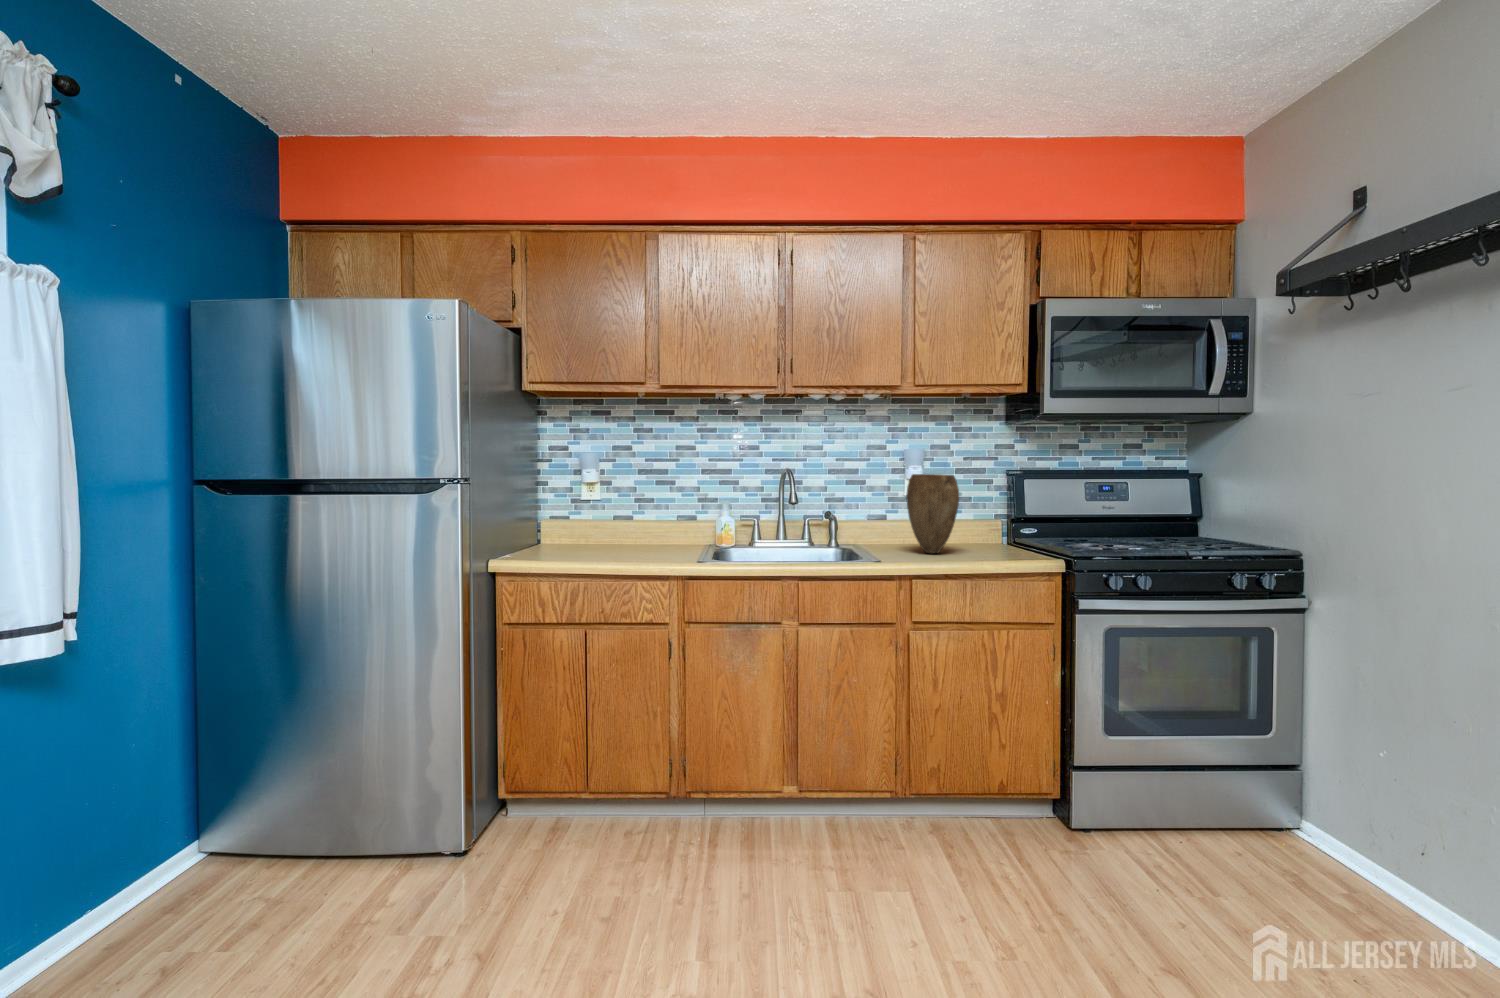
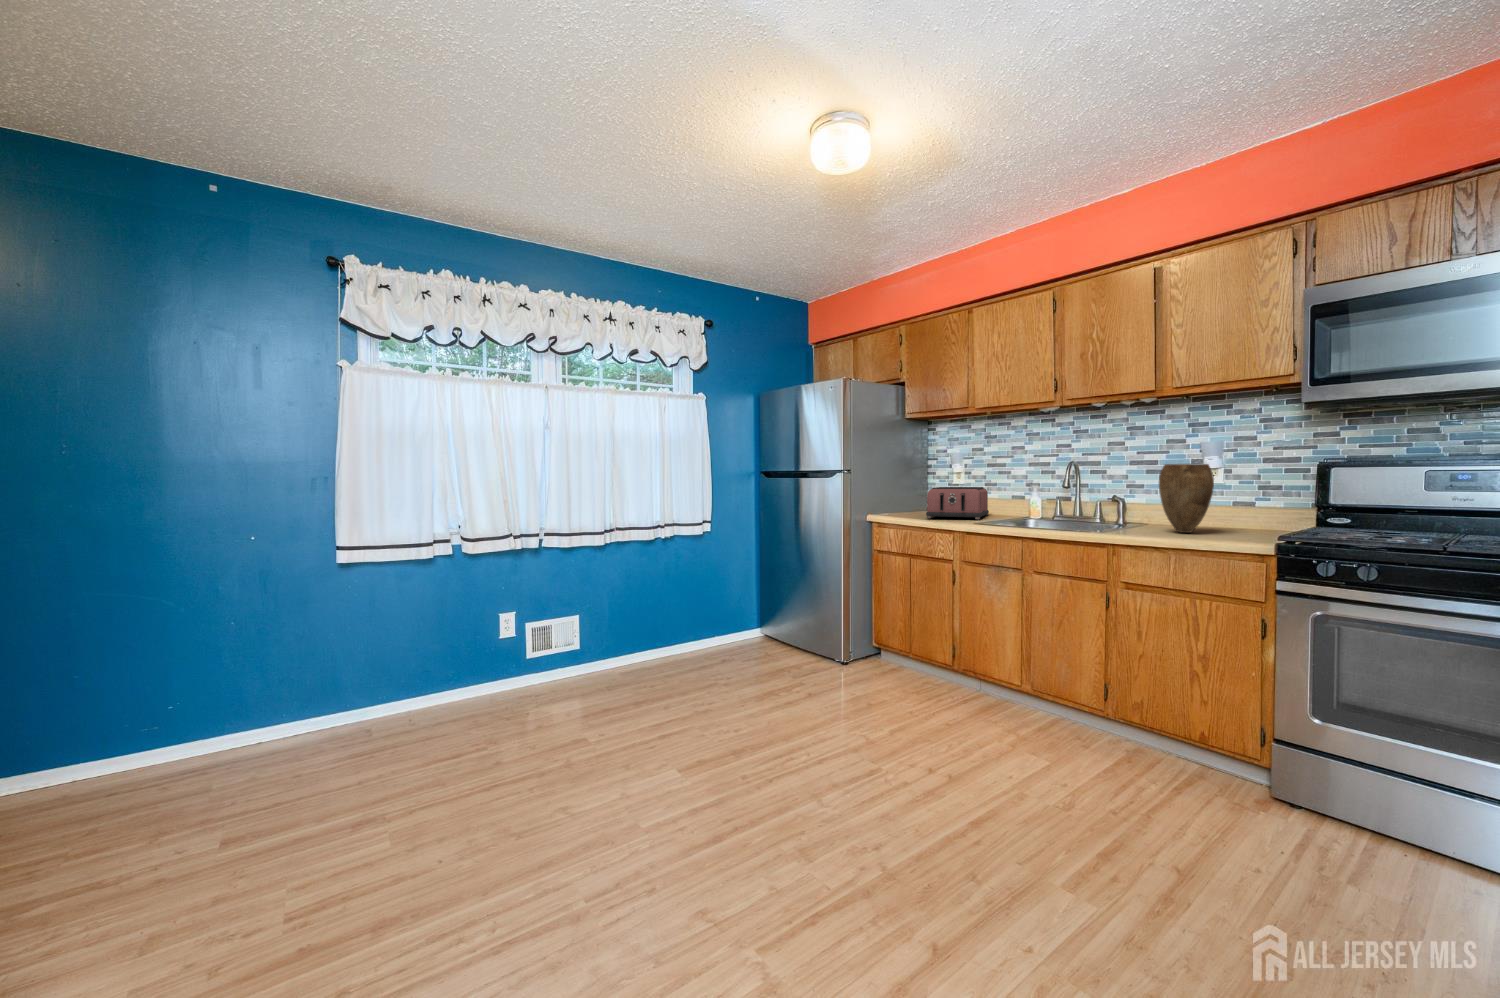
toaster: none [573,504,671,557] -> present [926,487,989,519]

